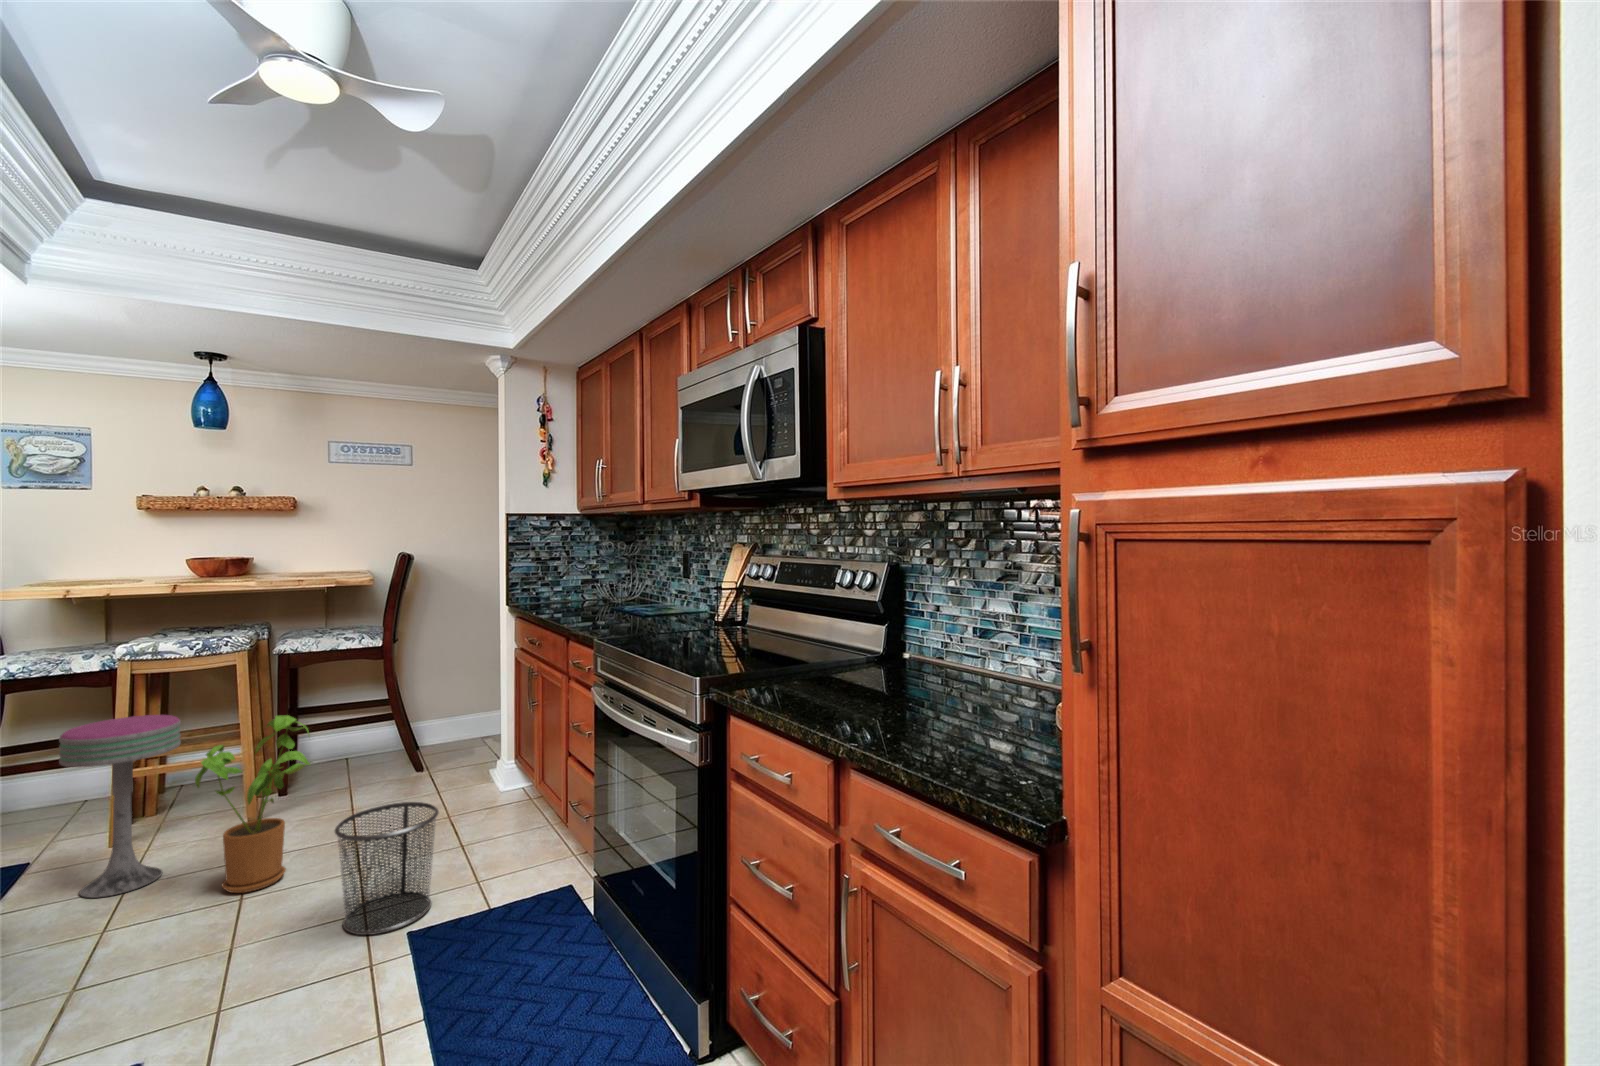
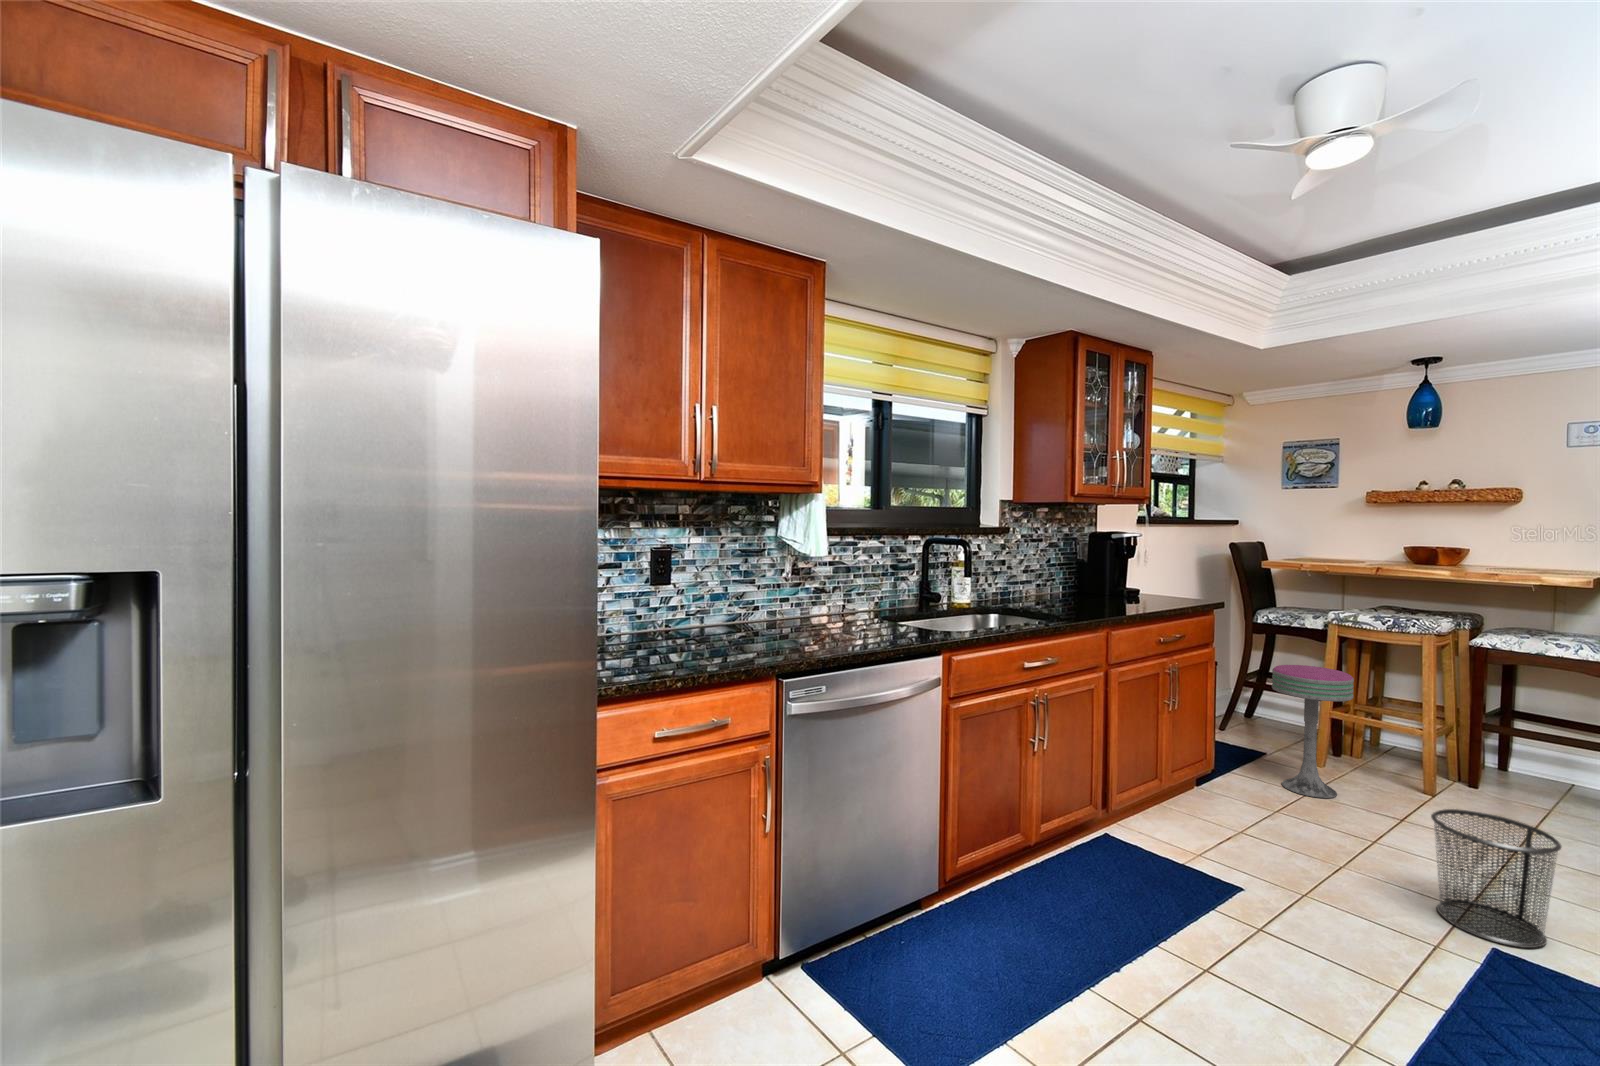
house plant: present [195,716,310,893] -> none [1350,697,1457,845]

